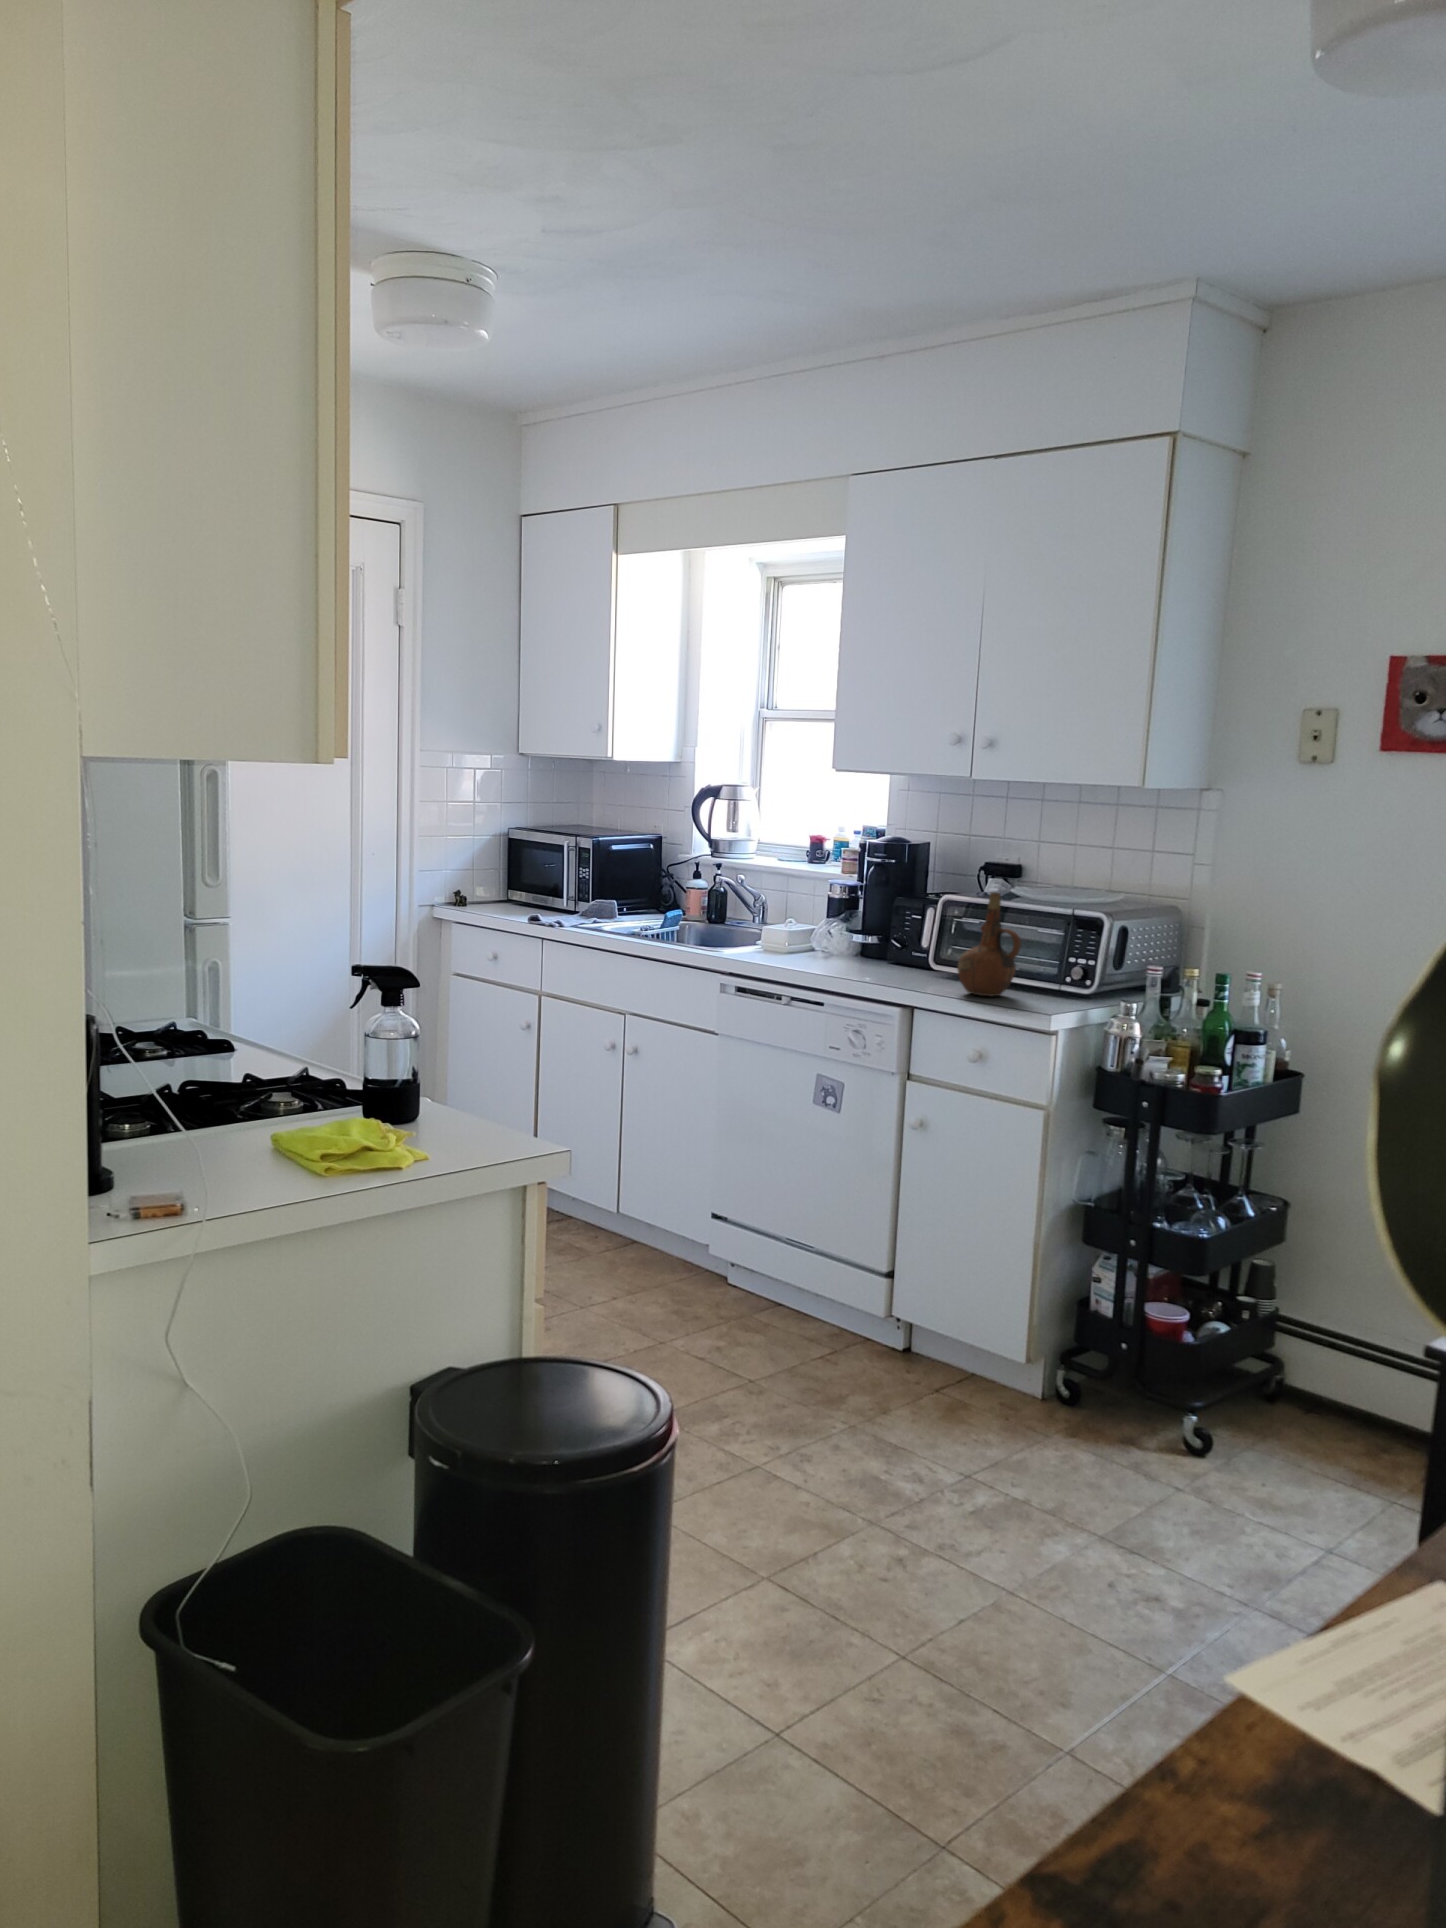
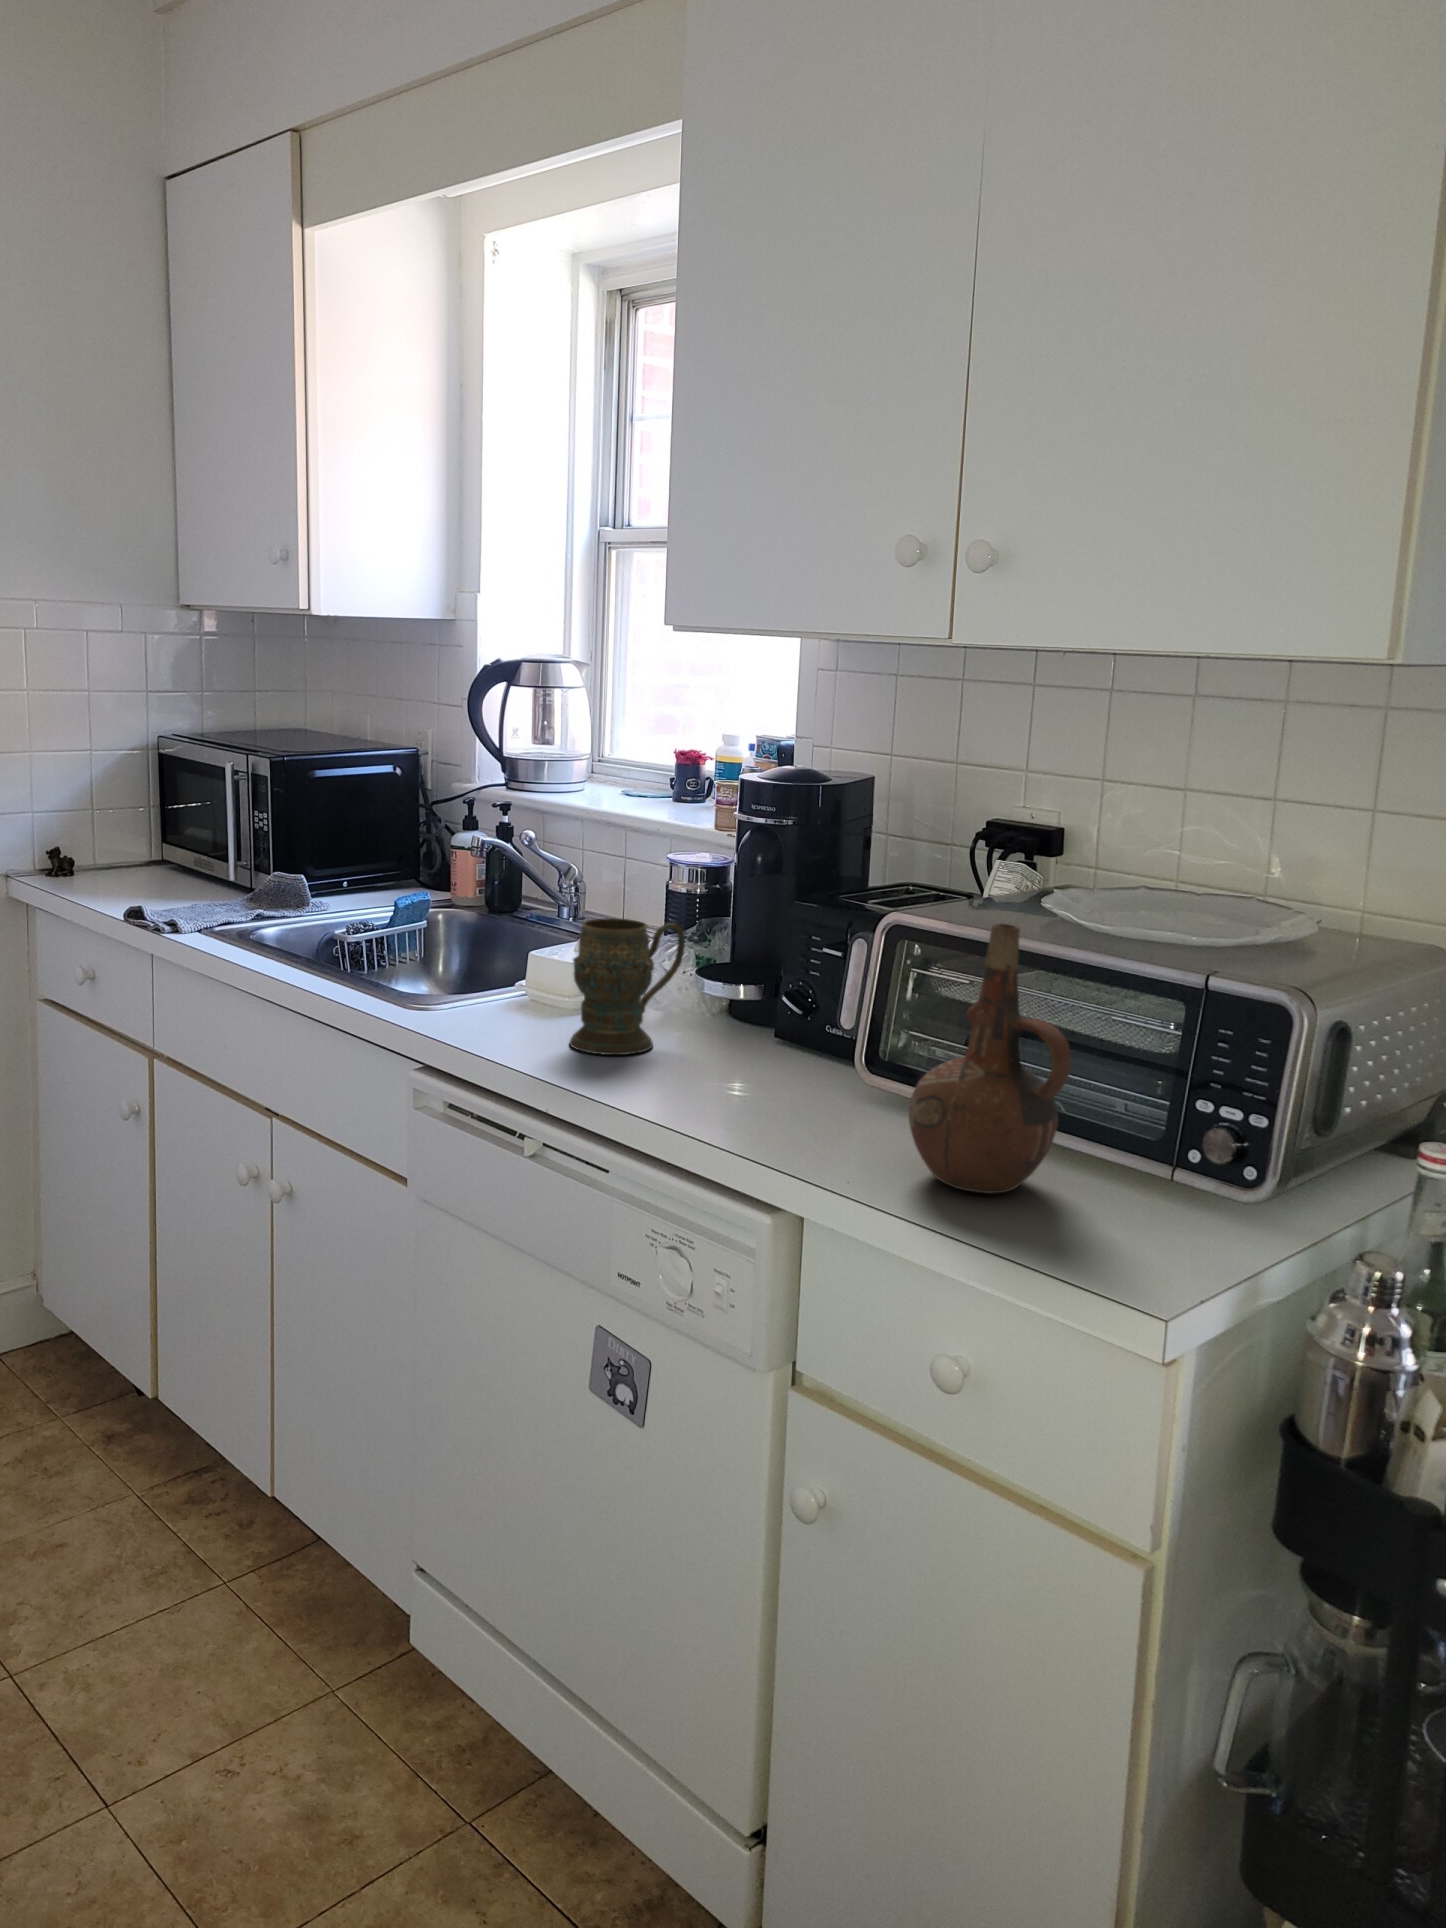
mug: none [795,906,847,965] -> present [570,918,685,1055]

